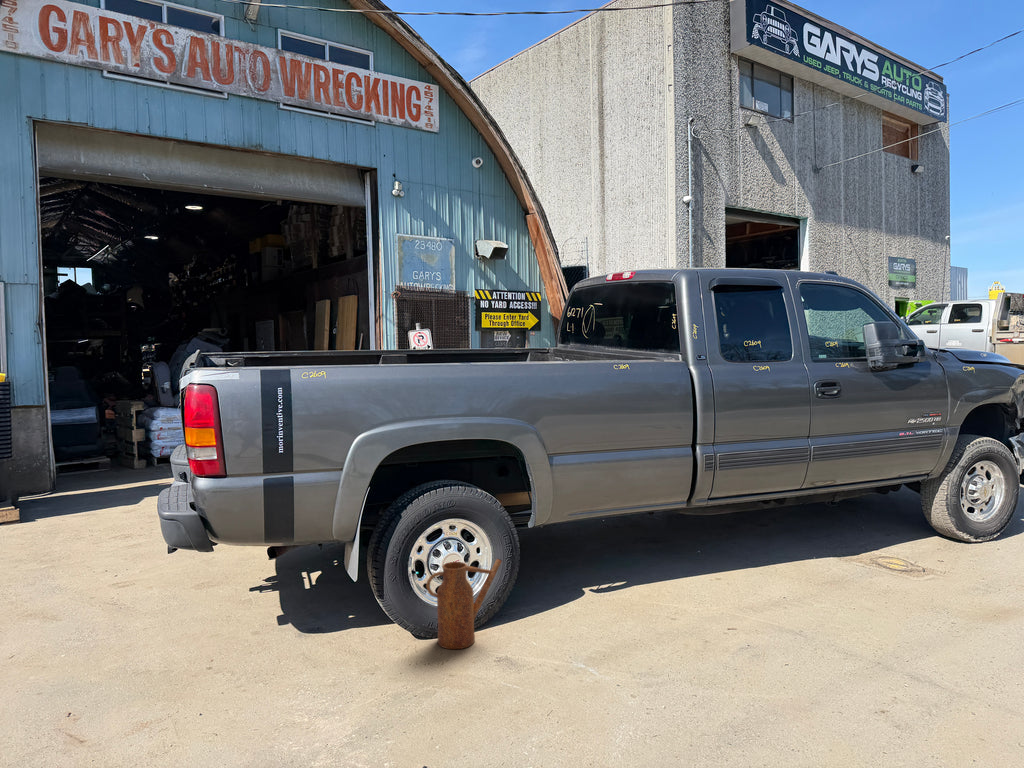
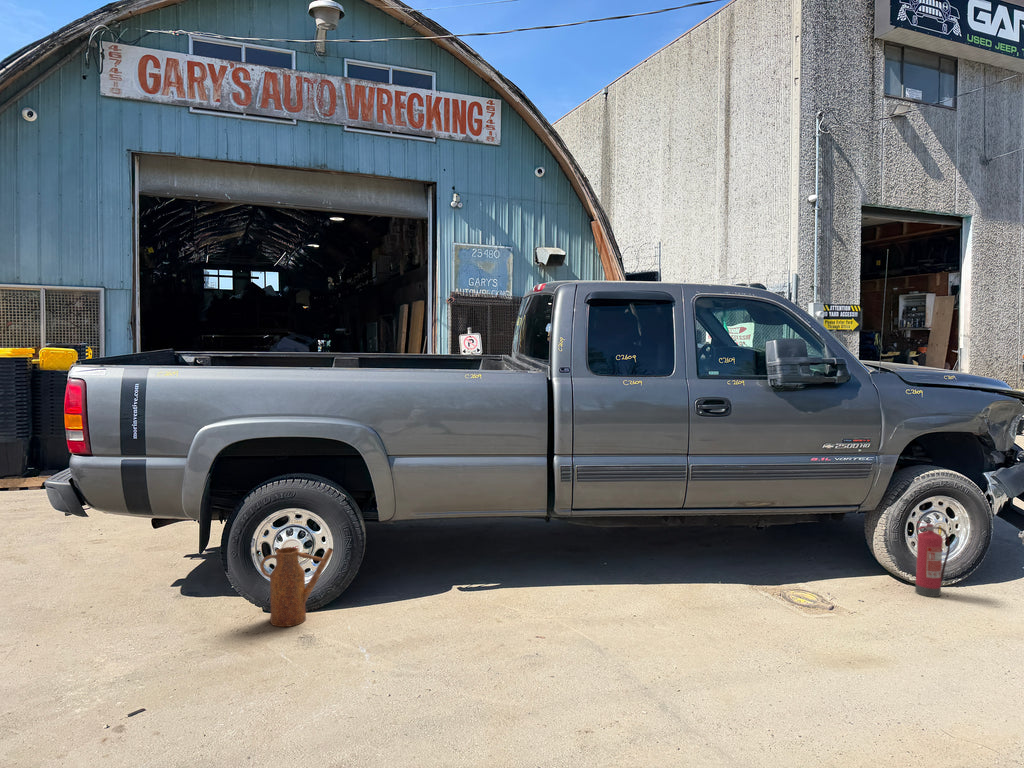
fire extinguisher: none [974,486,1001,551] -> present [915,522,950,597]

